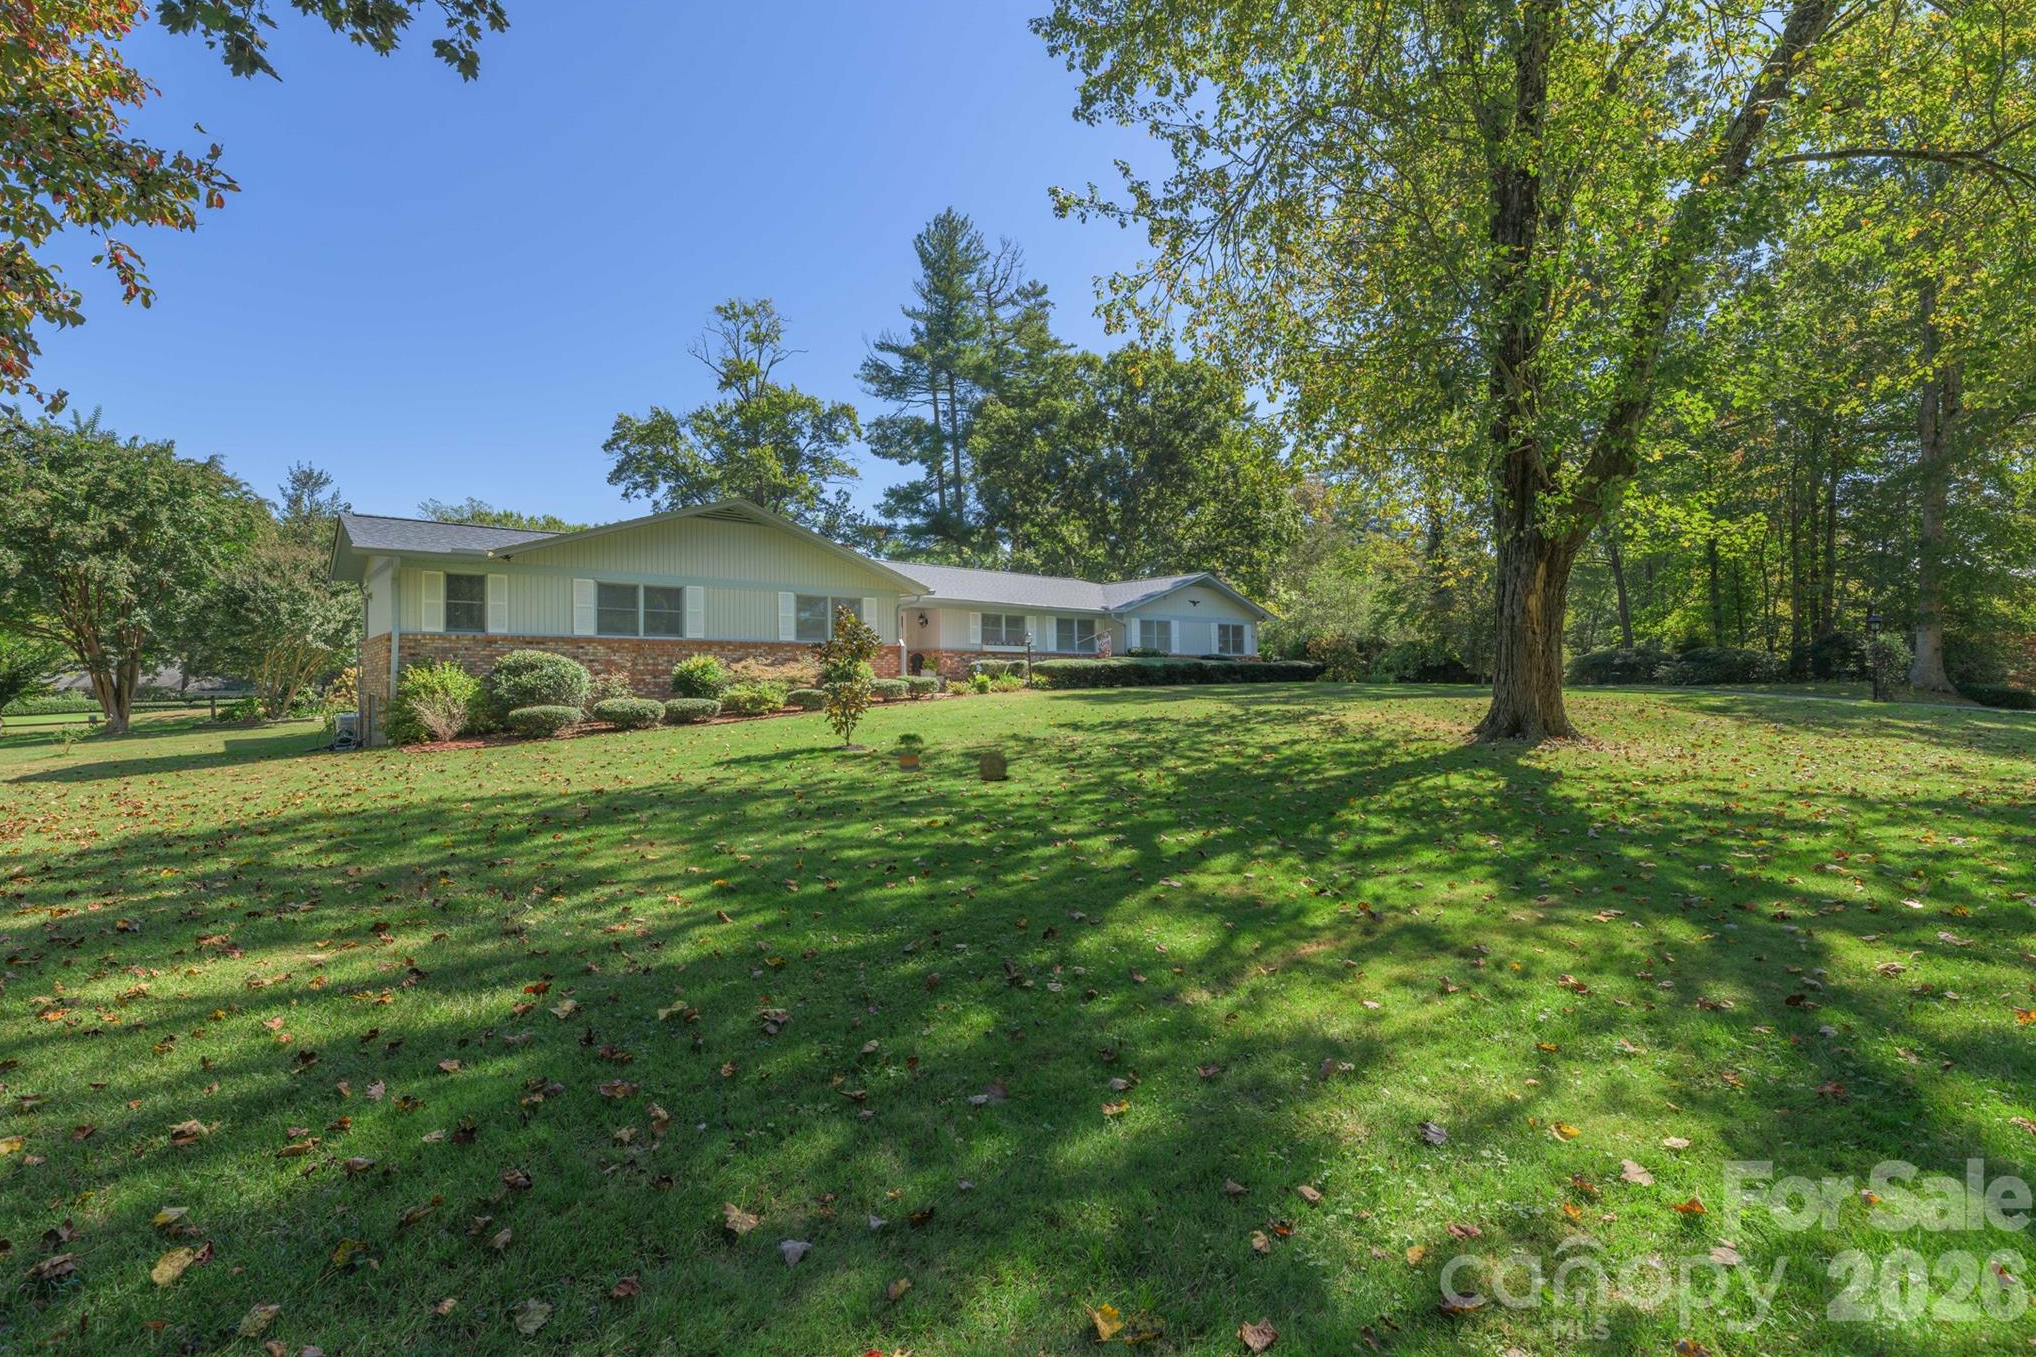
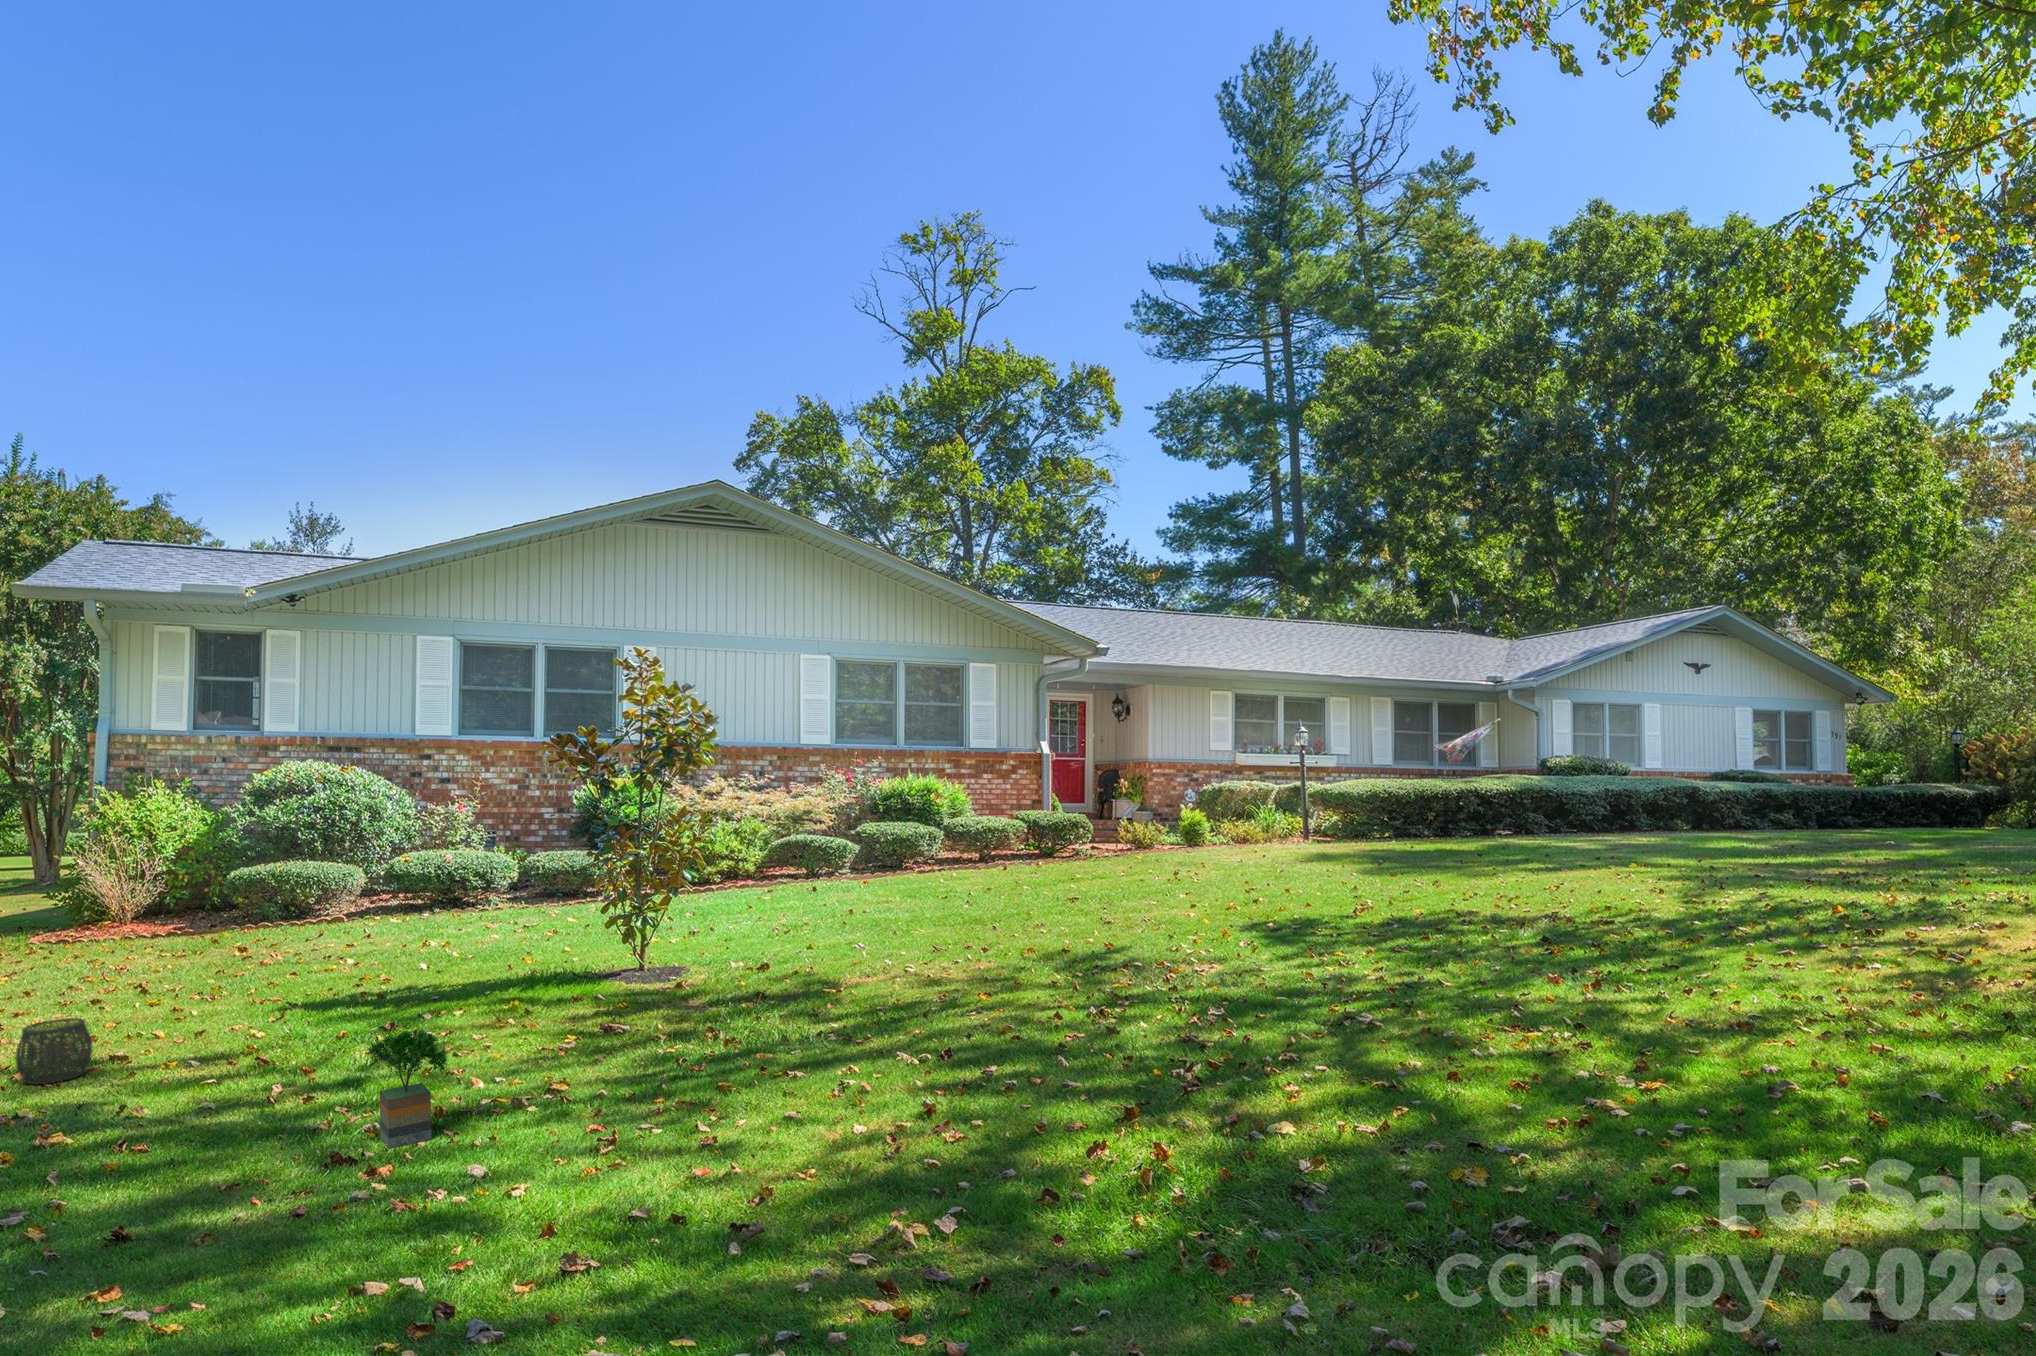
woven basket: present [979,752,1007,780] -> present [16,1018,93,1084]

